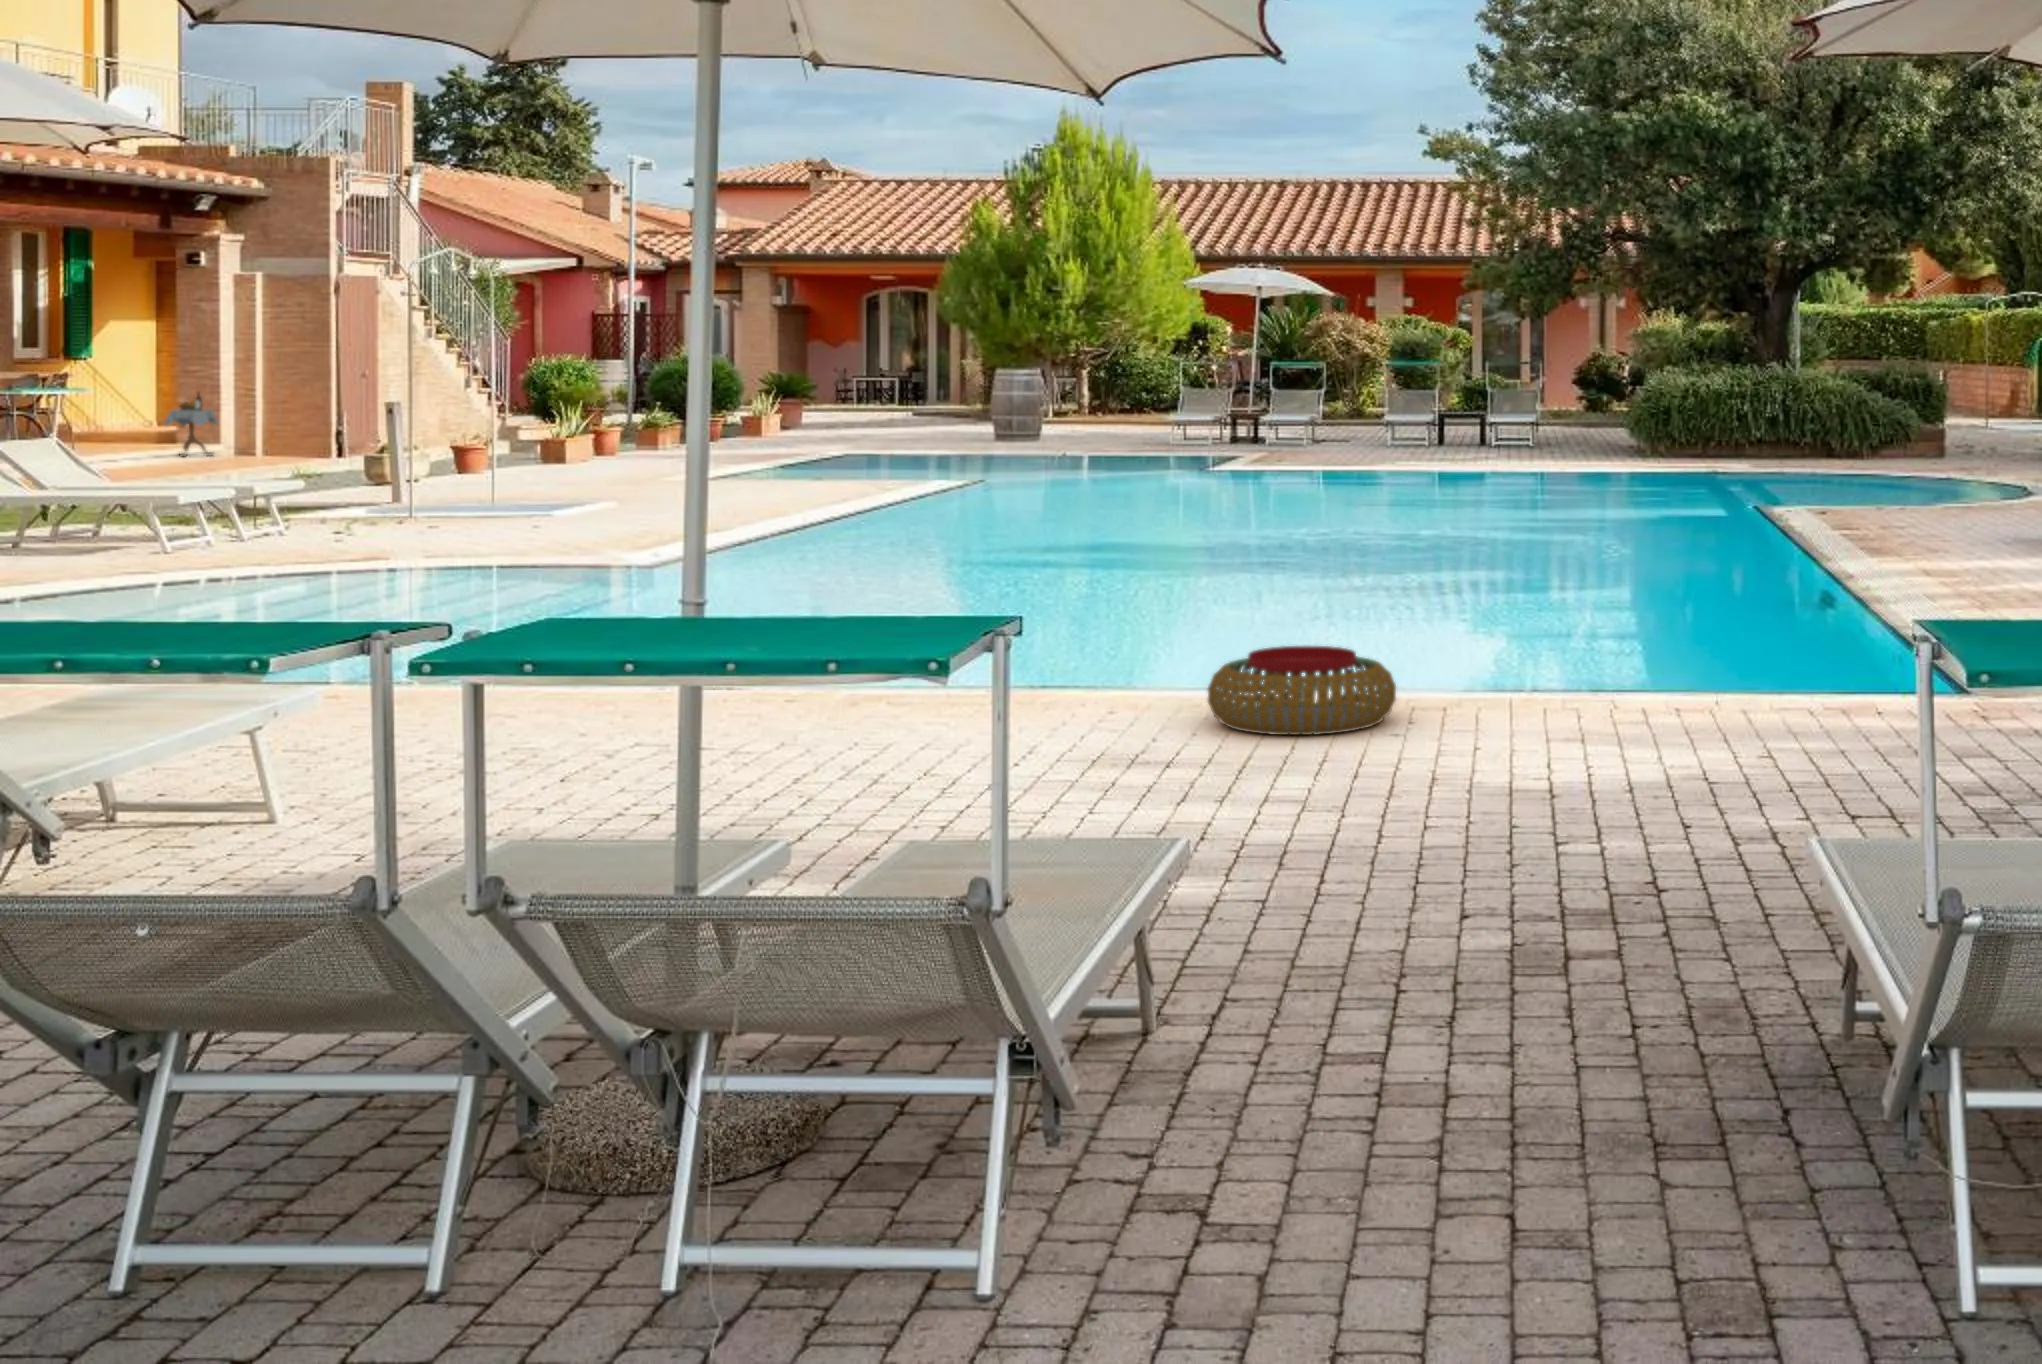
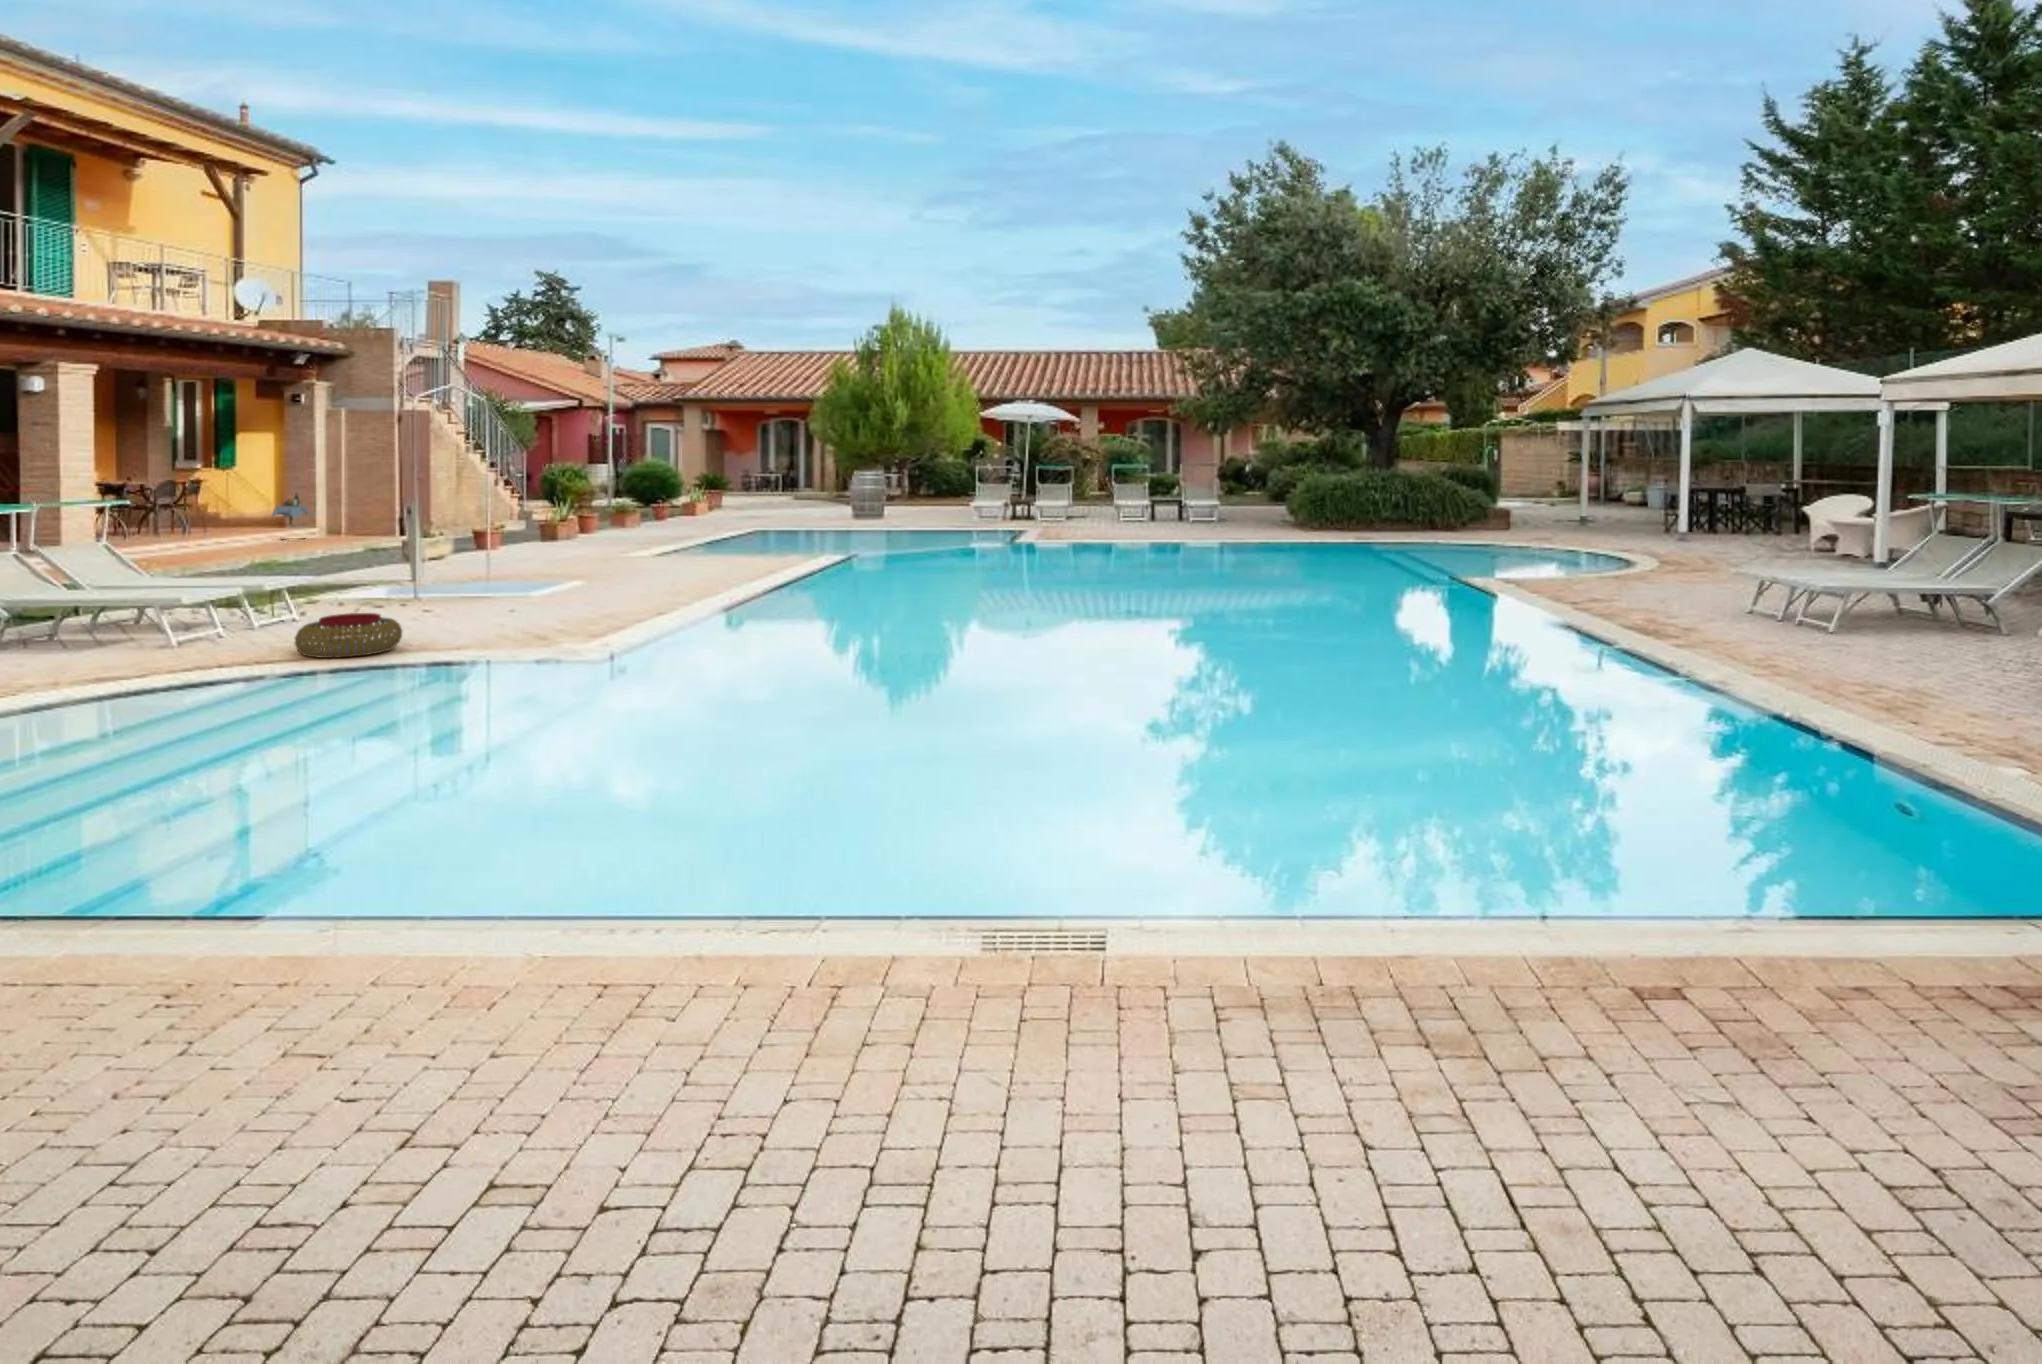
pouf: present [1208,646,1396,735] -> present [295,613,402,658]

